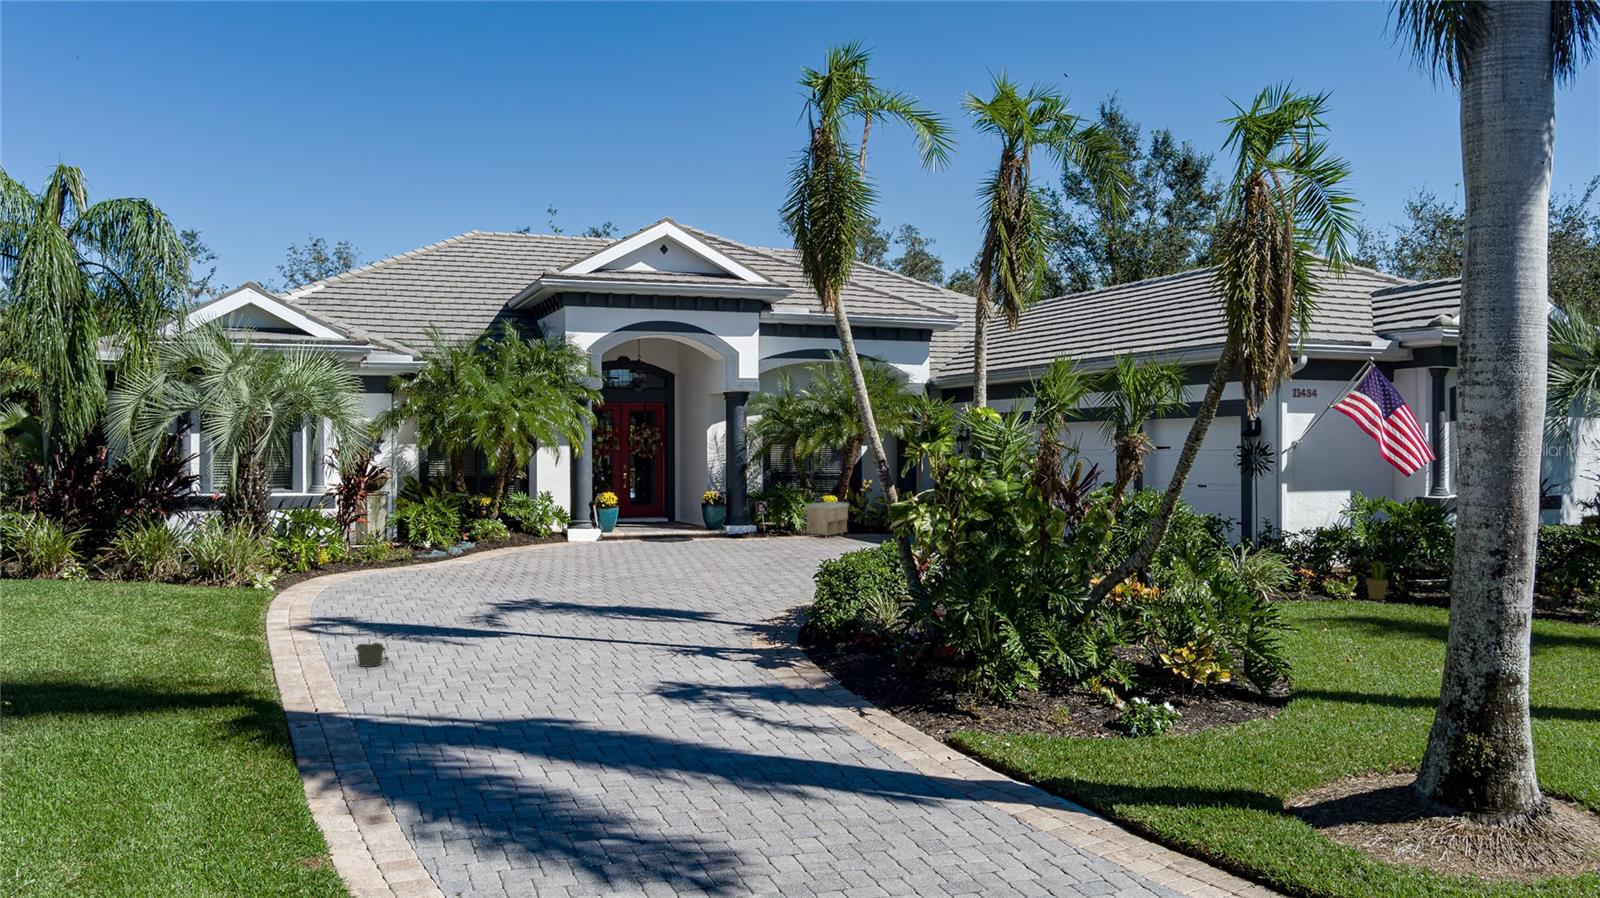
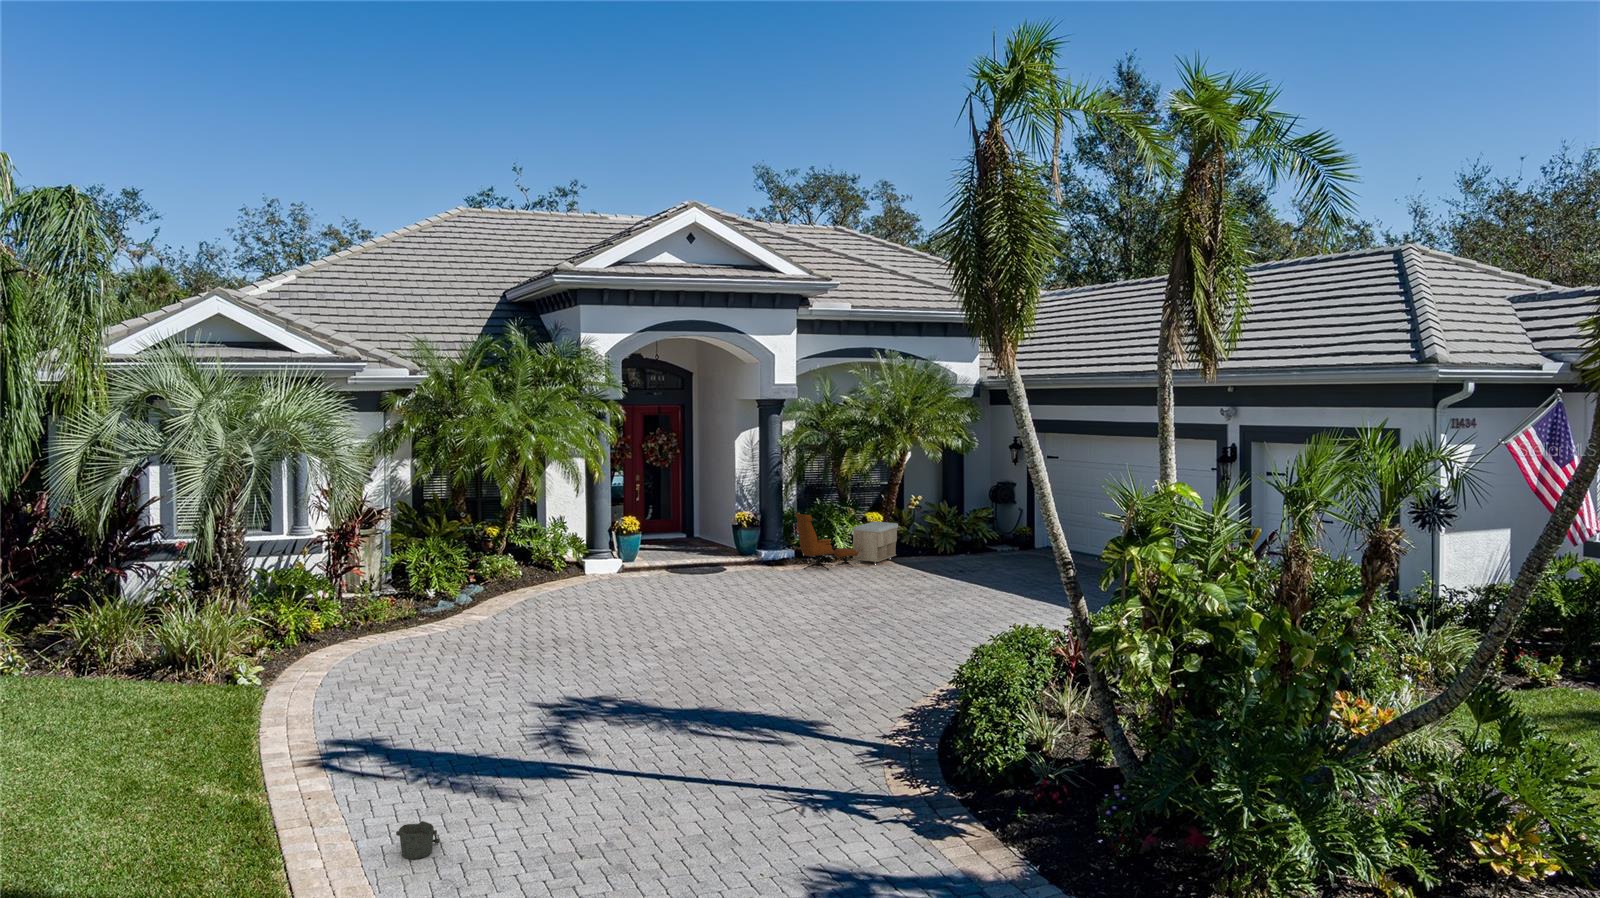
lounge chair: none [754,489,810,540] -> present [796,513,858,570]
potted plant: present [1366,561,1388,600] -> none [1552,627,1584,674]

